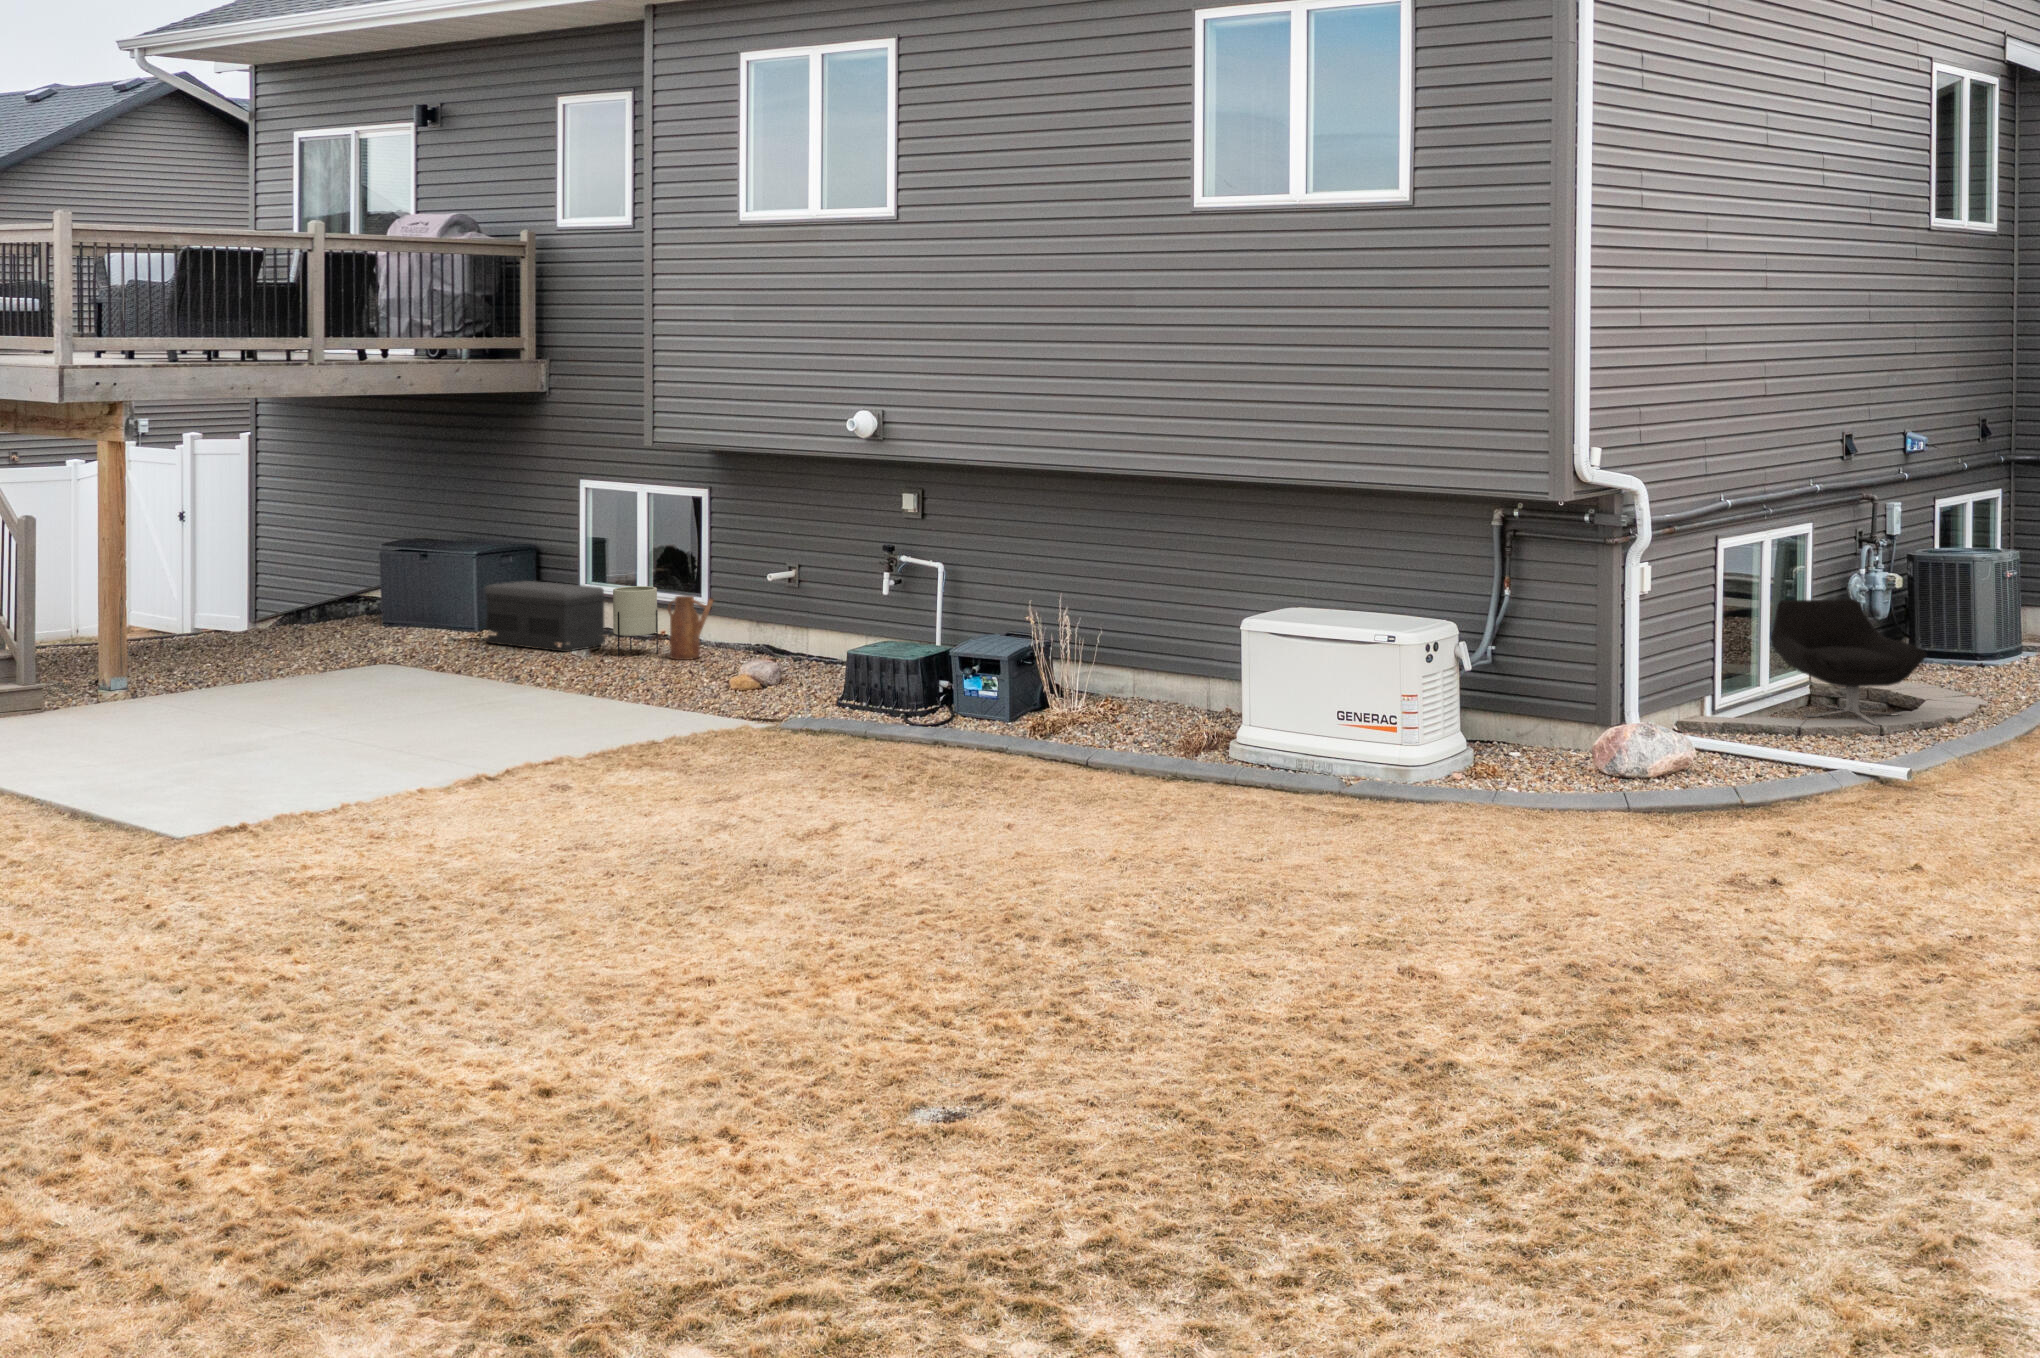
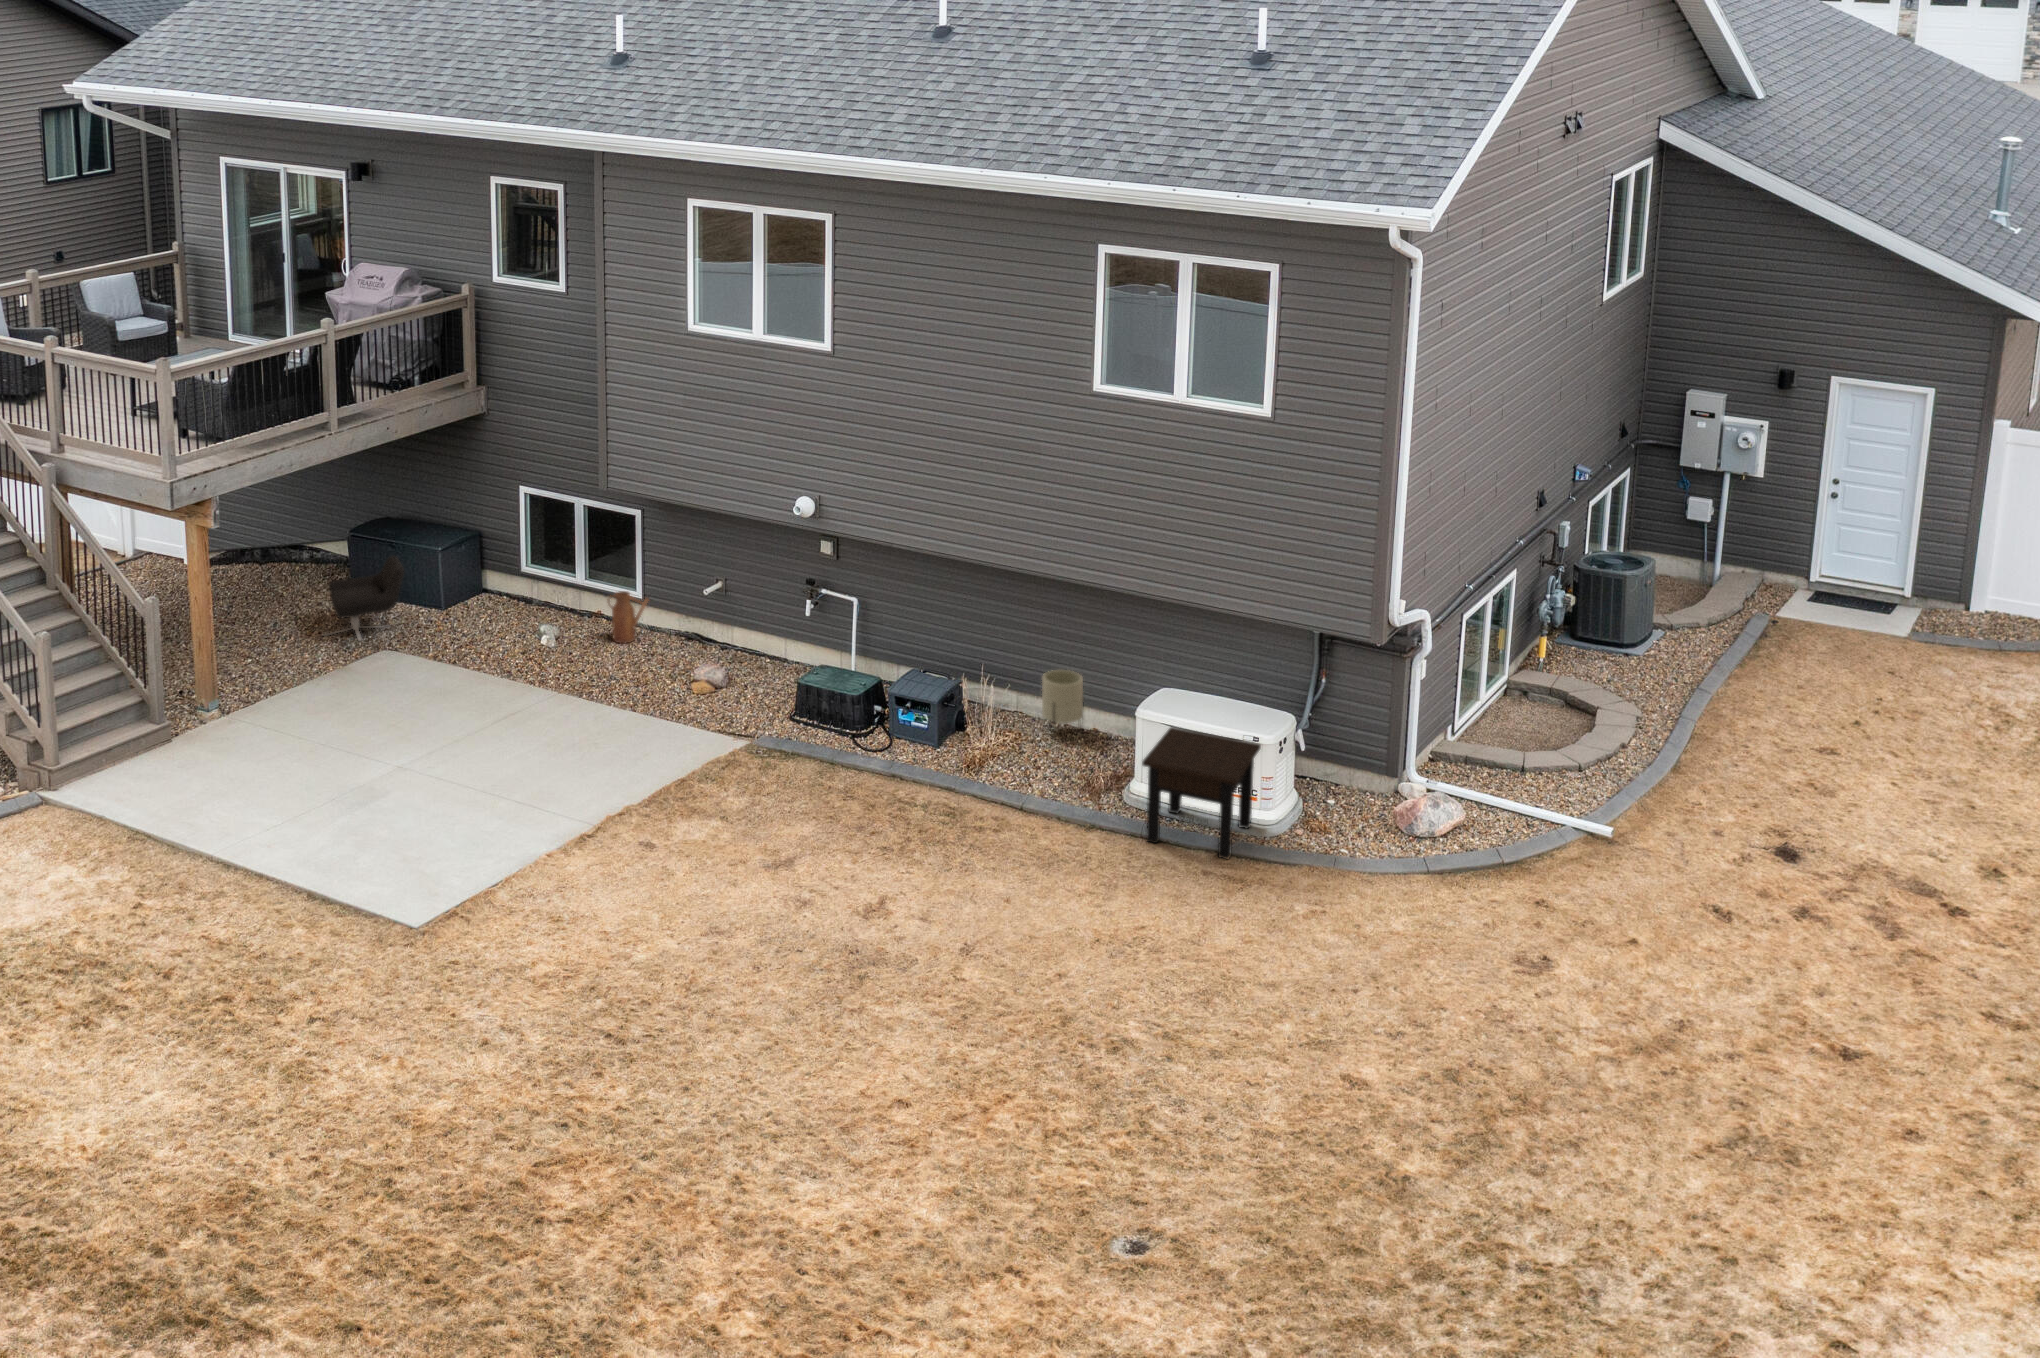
storage bench: present [483,581,605,652] -> none [438,560,544,630]
planter: present [613,586,658,656] -> present [1042,670,1084,723]
lounge chair: present [1771,599,1926,726] -> present [329,556,404,641]
side table: none [1217,642,1396,798] -> present [1142,727,1261,859]

